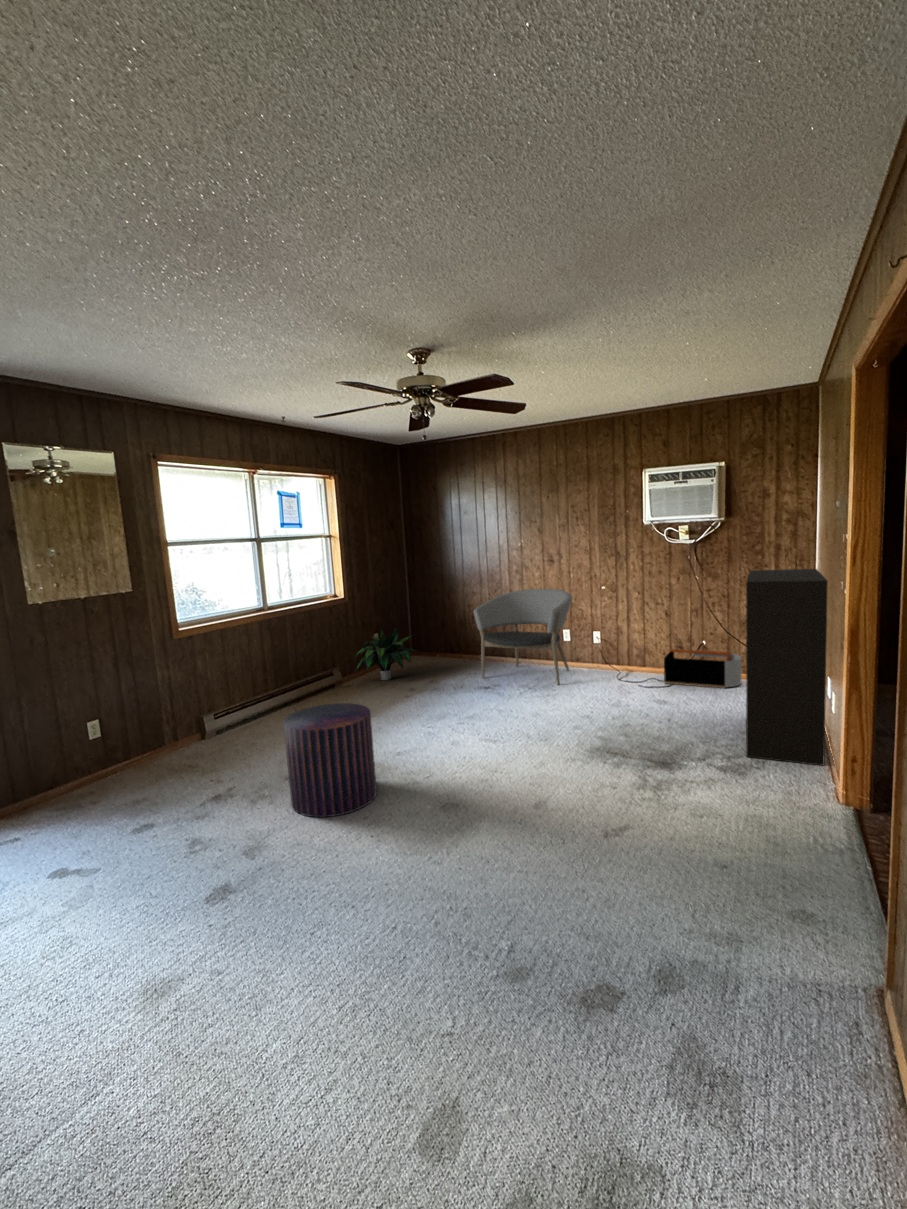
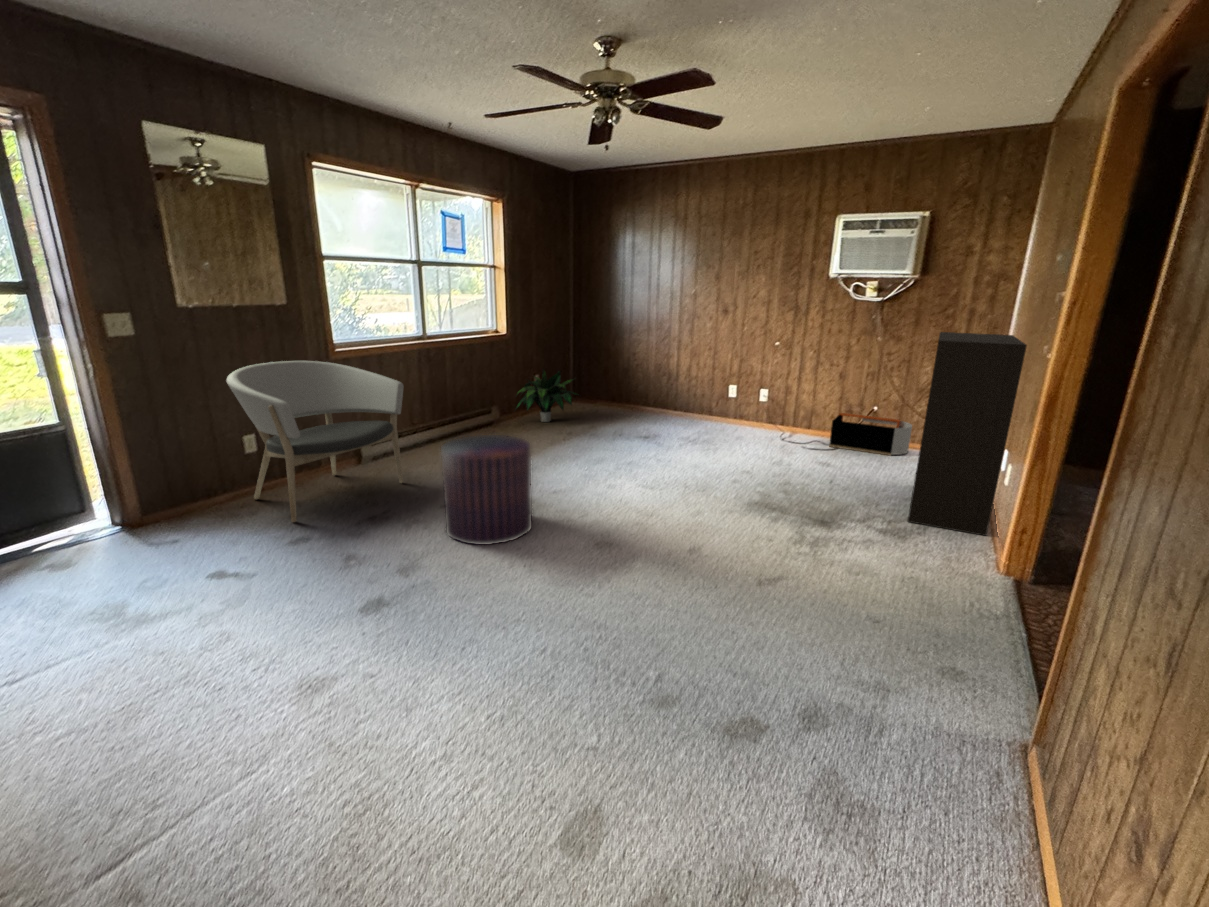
armchair: present [474,589,572,685] -> present [227,361,404,522]

